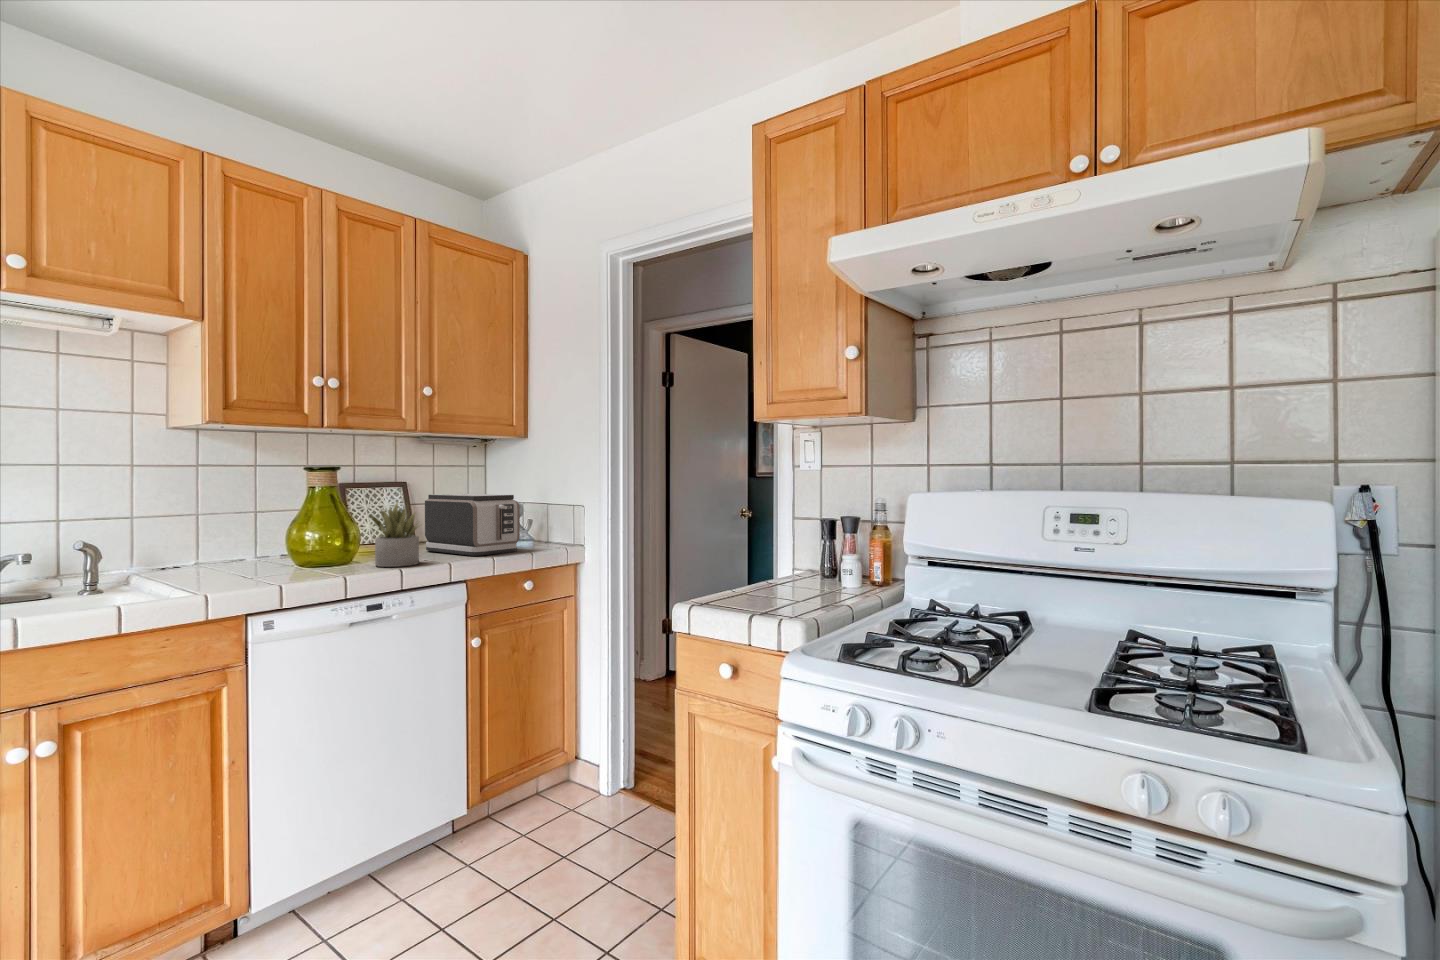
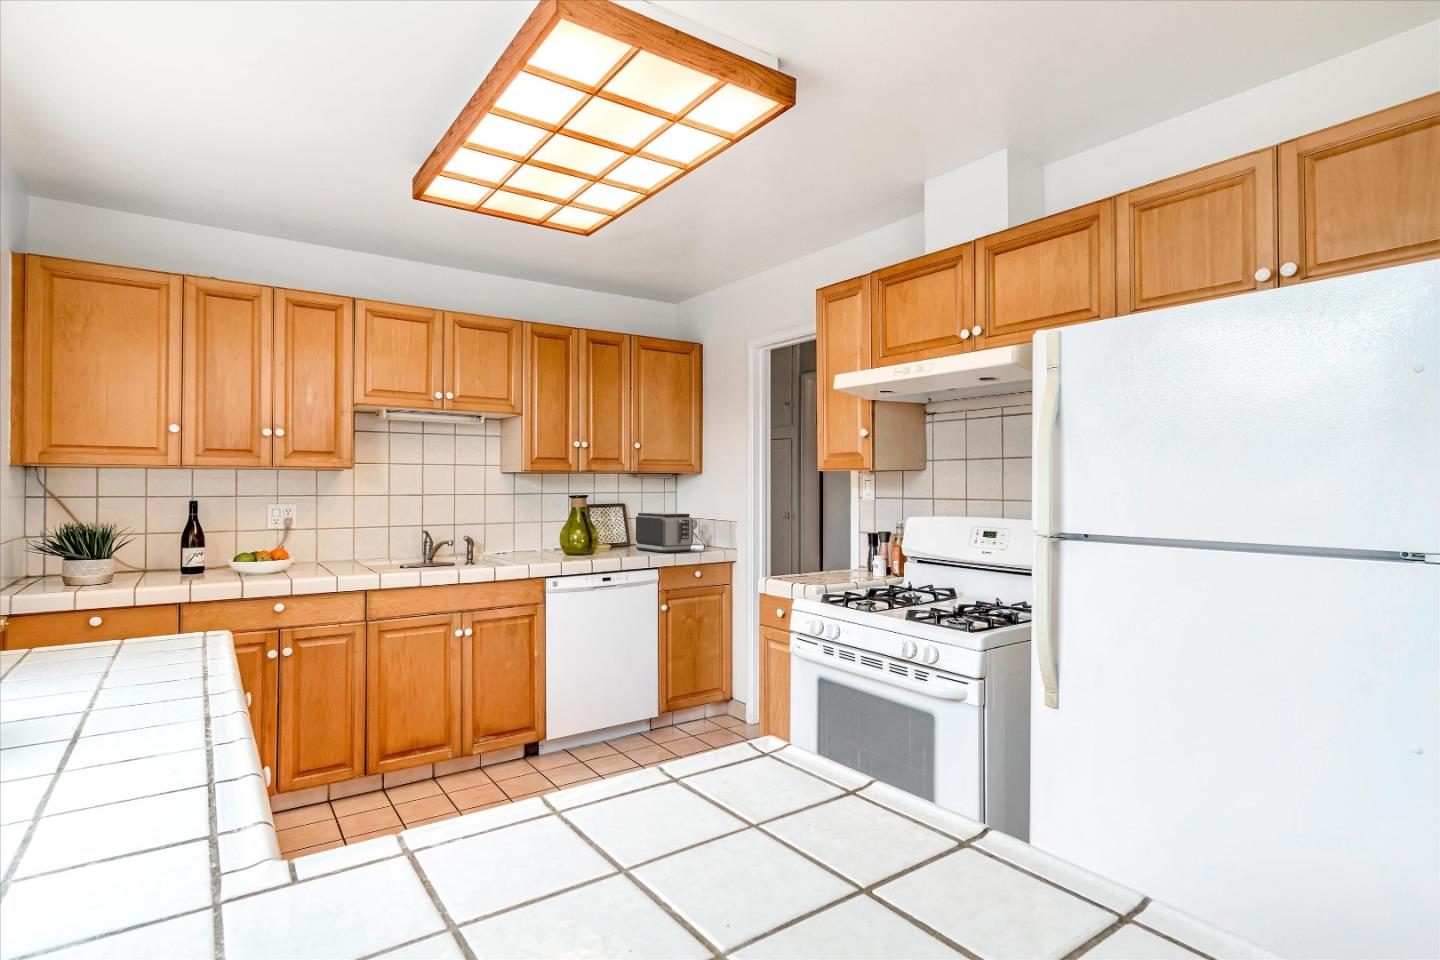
succulent plant: present [370,502,419,567] -> none [603,516,633,556]

